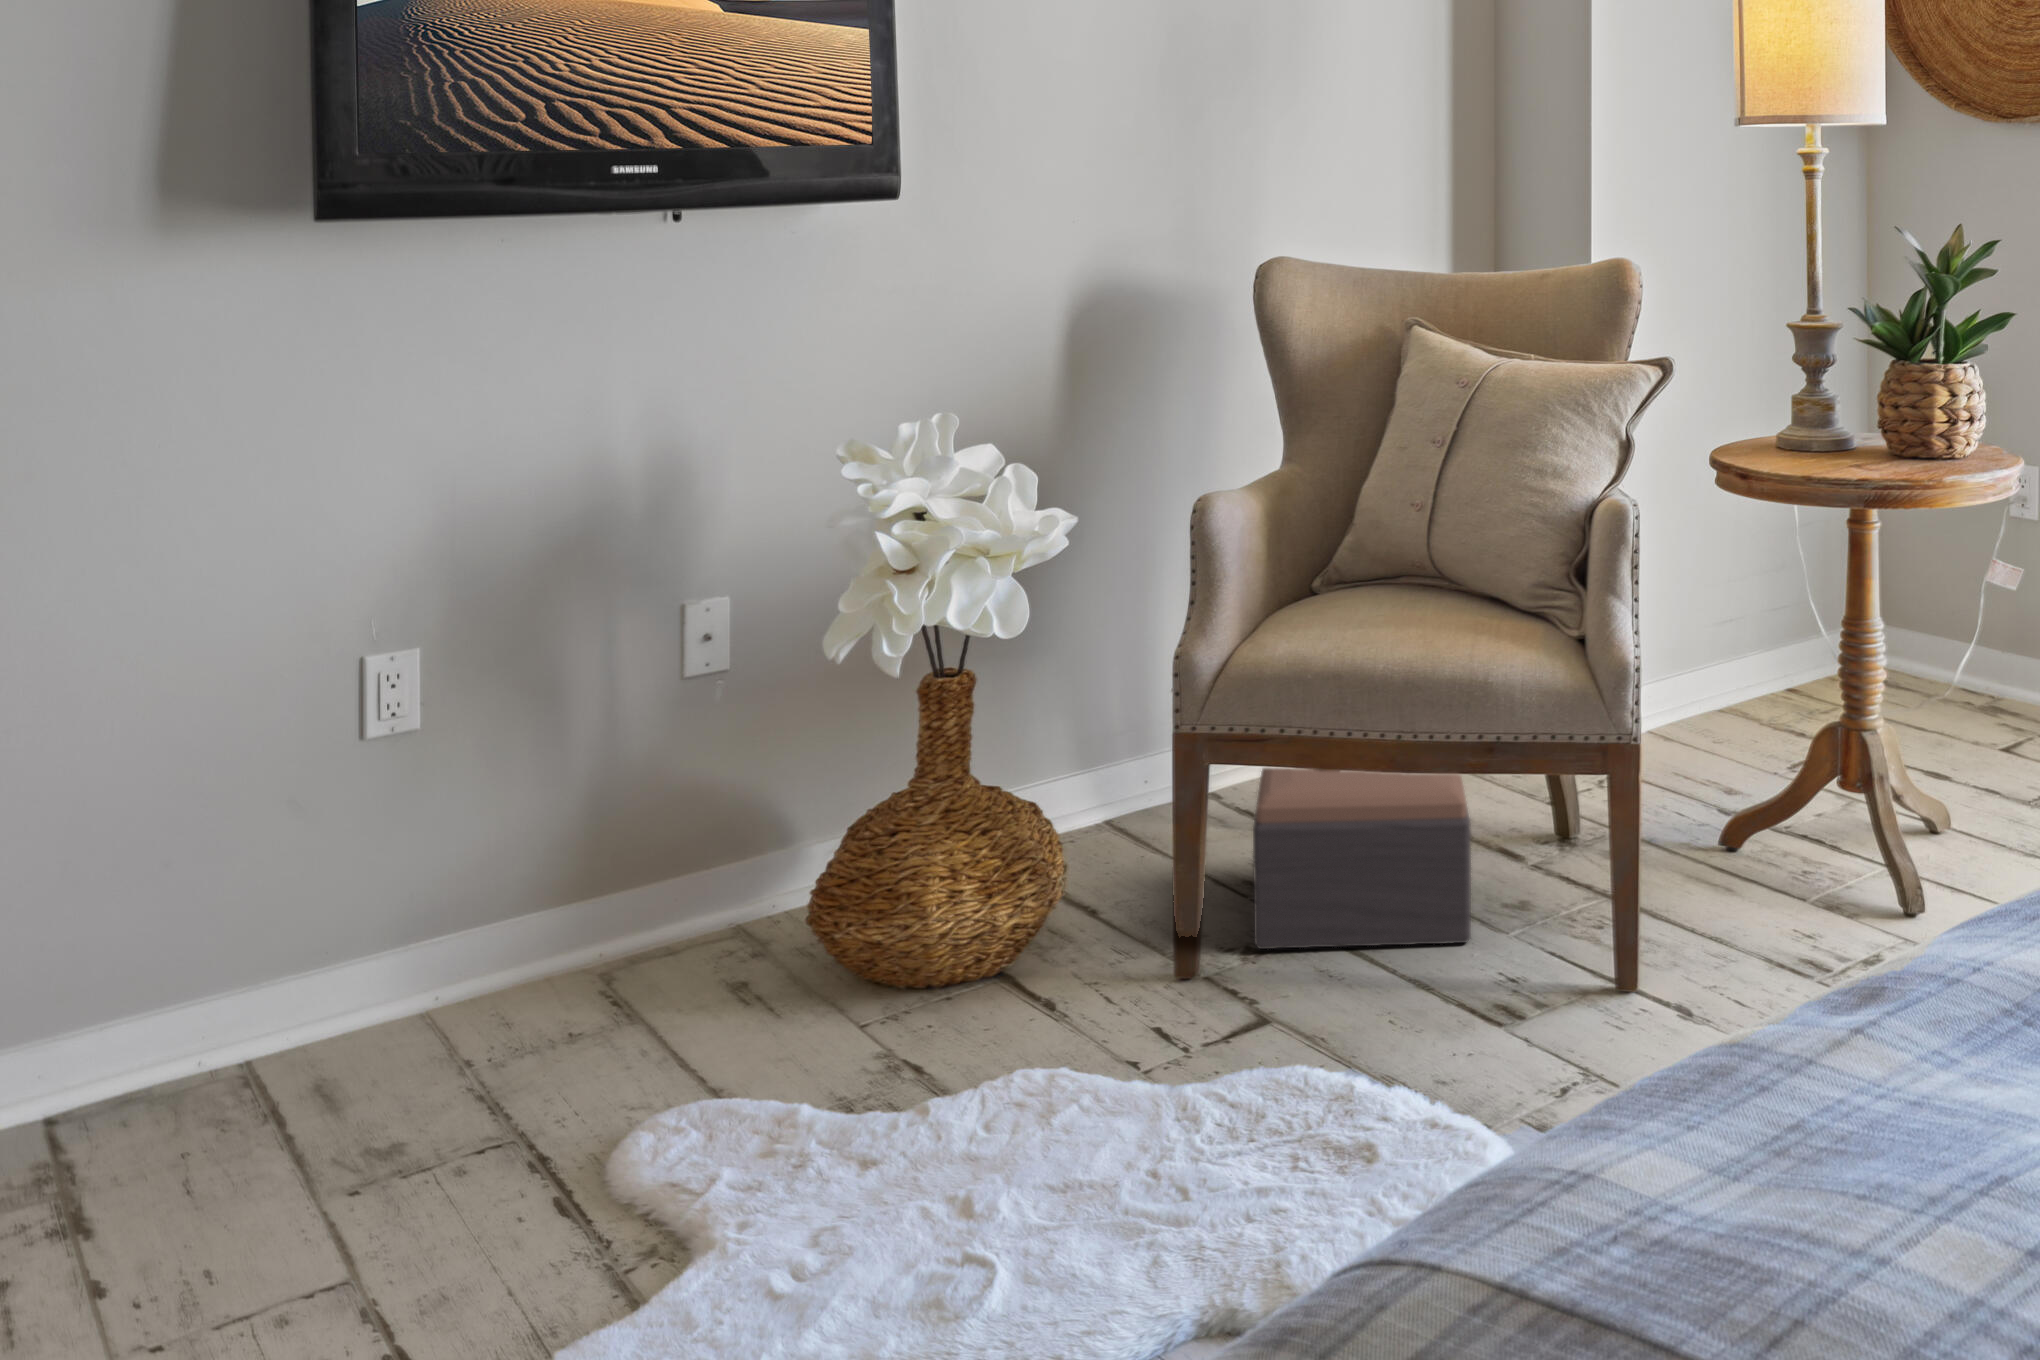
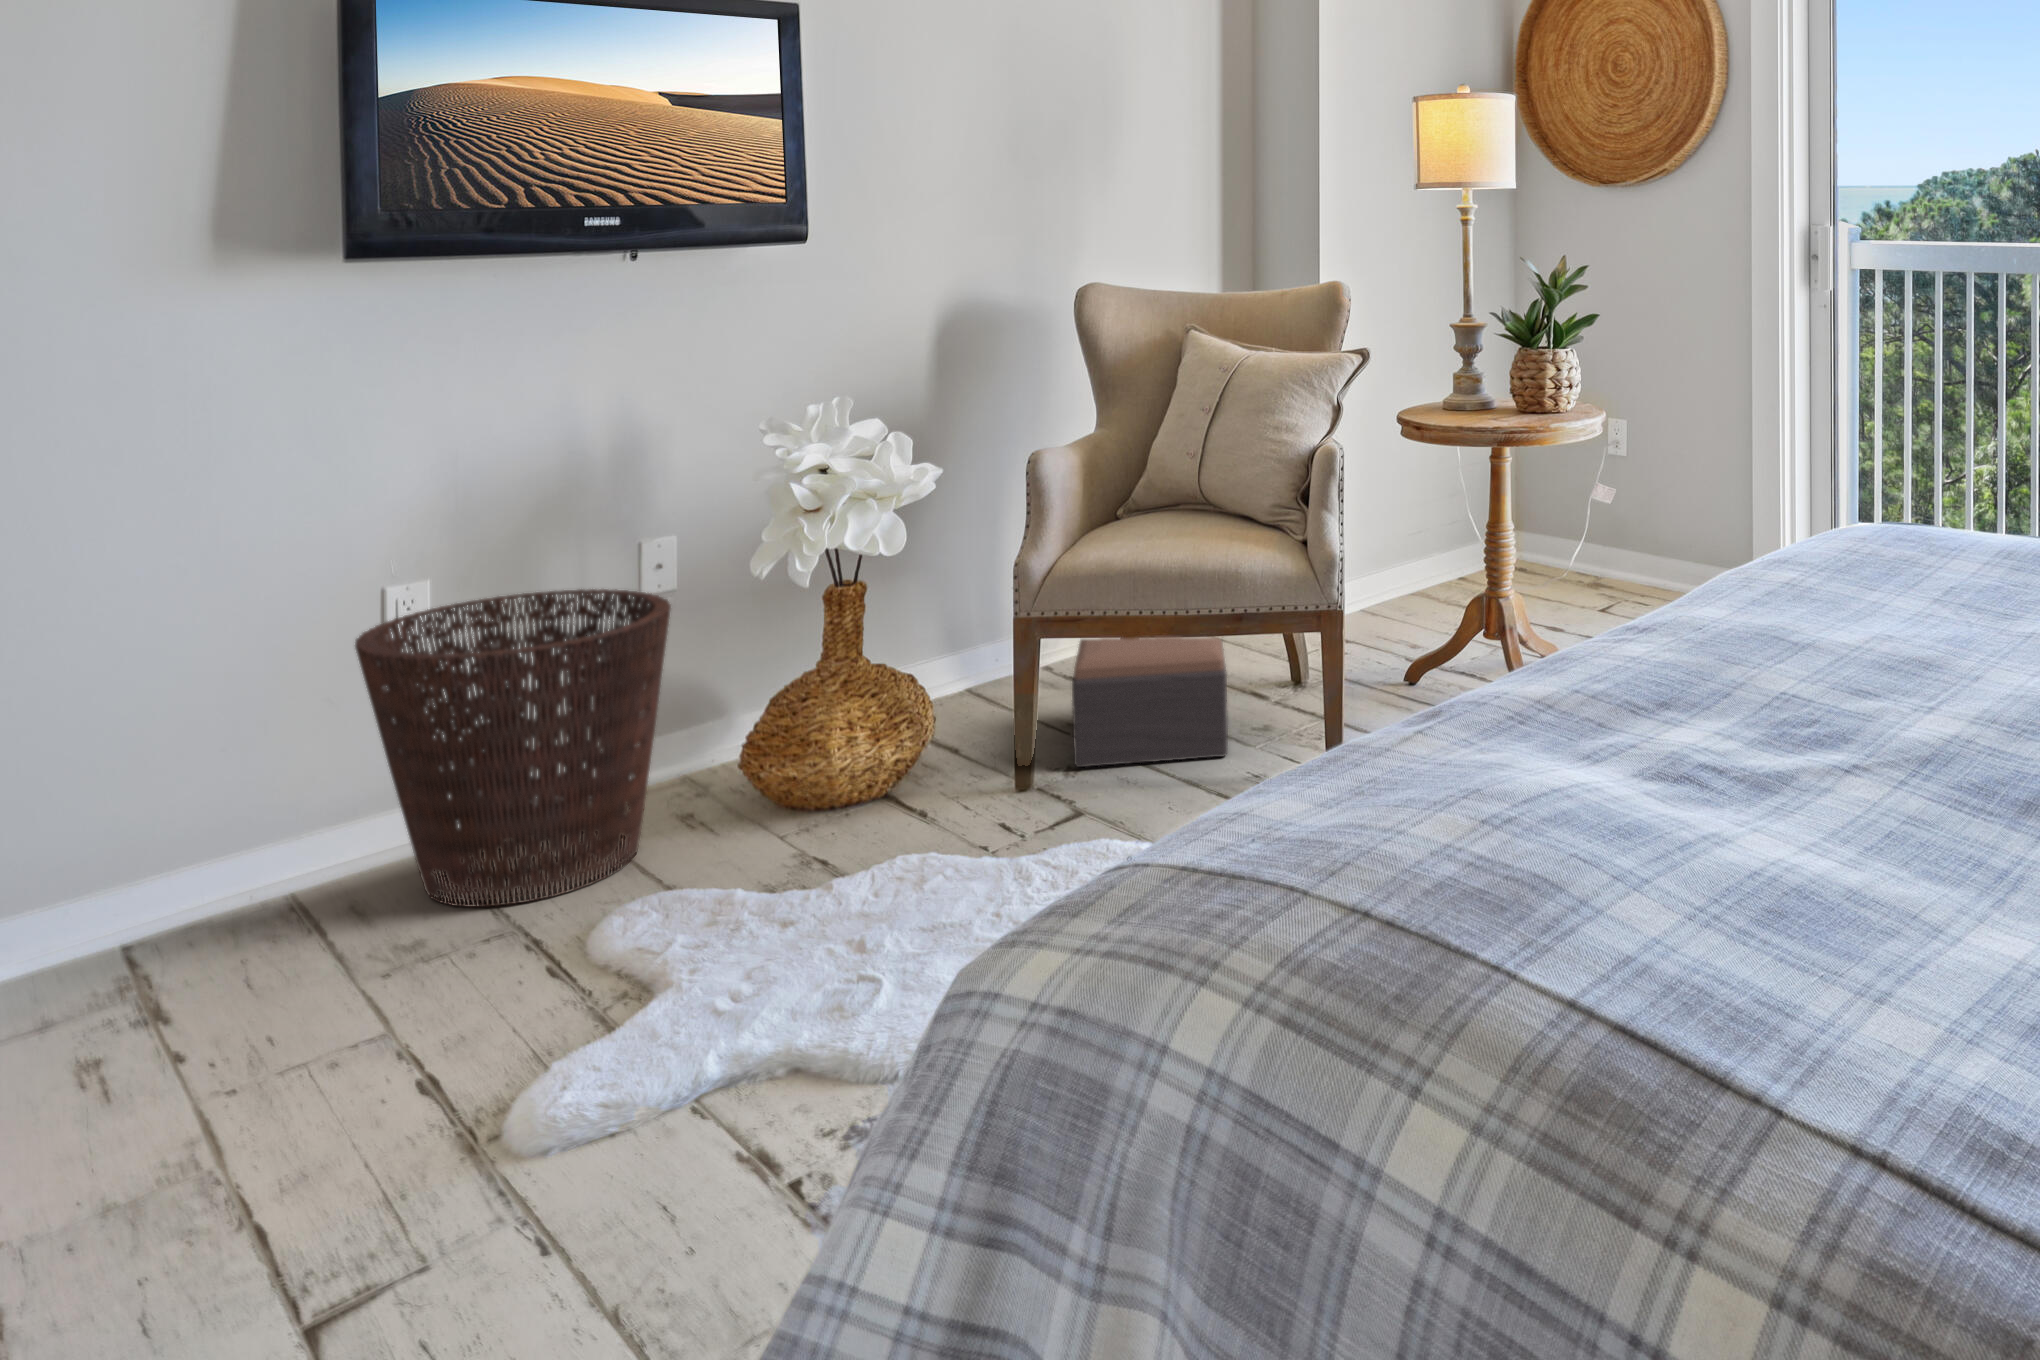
basket: none [314,674,718,1108] -> present [355,589,671,906]

